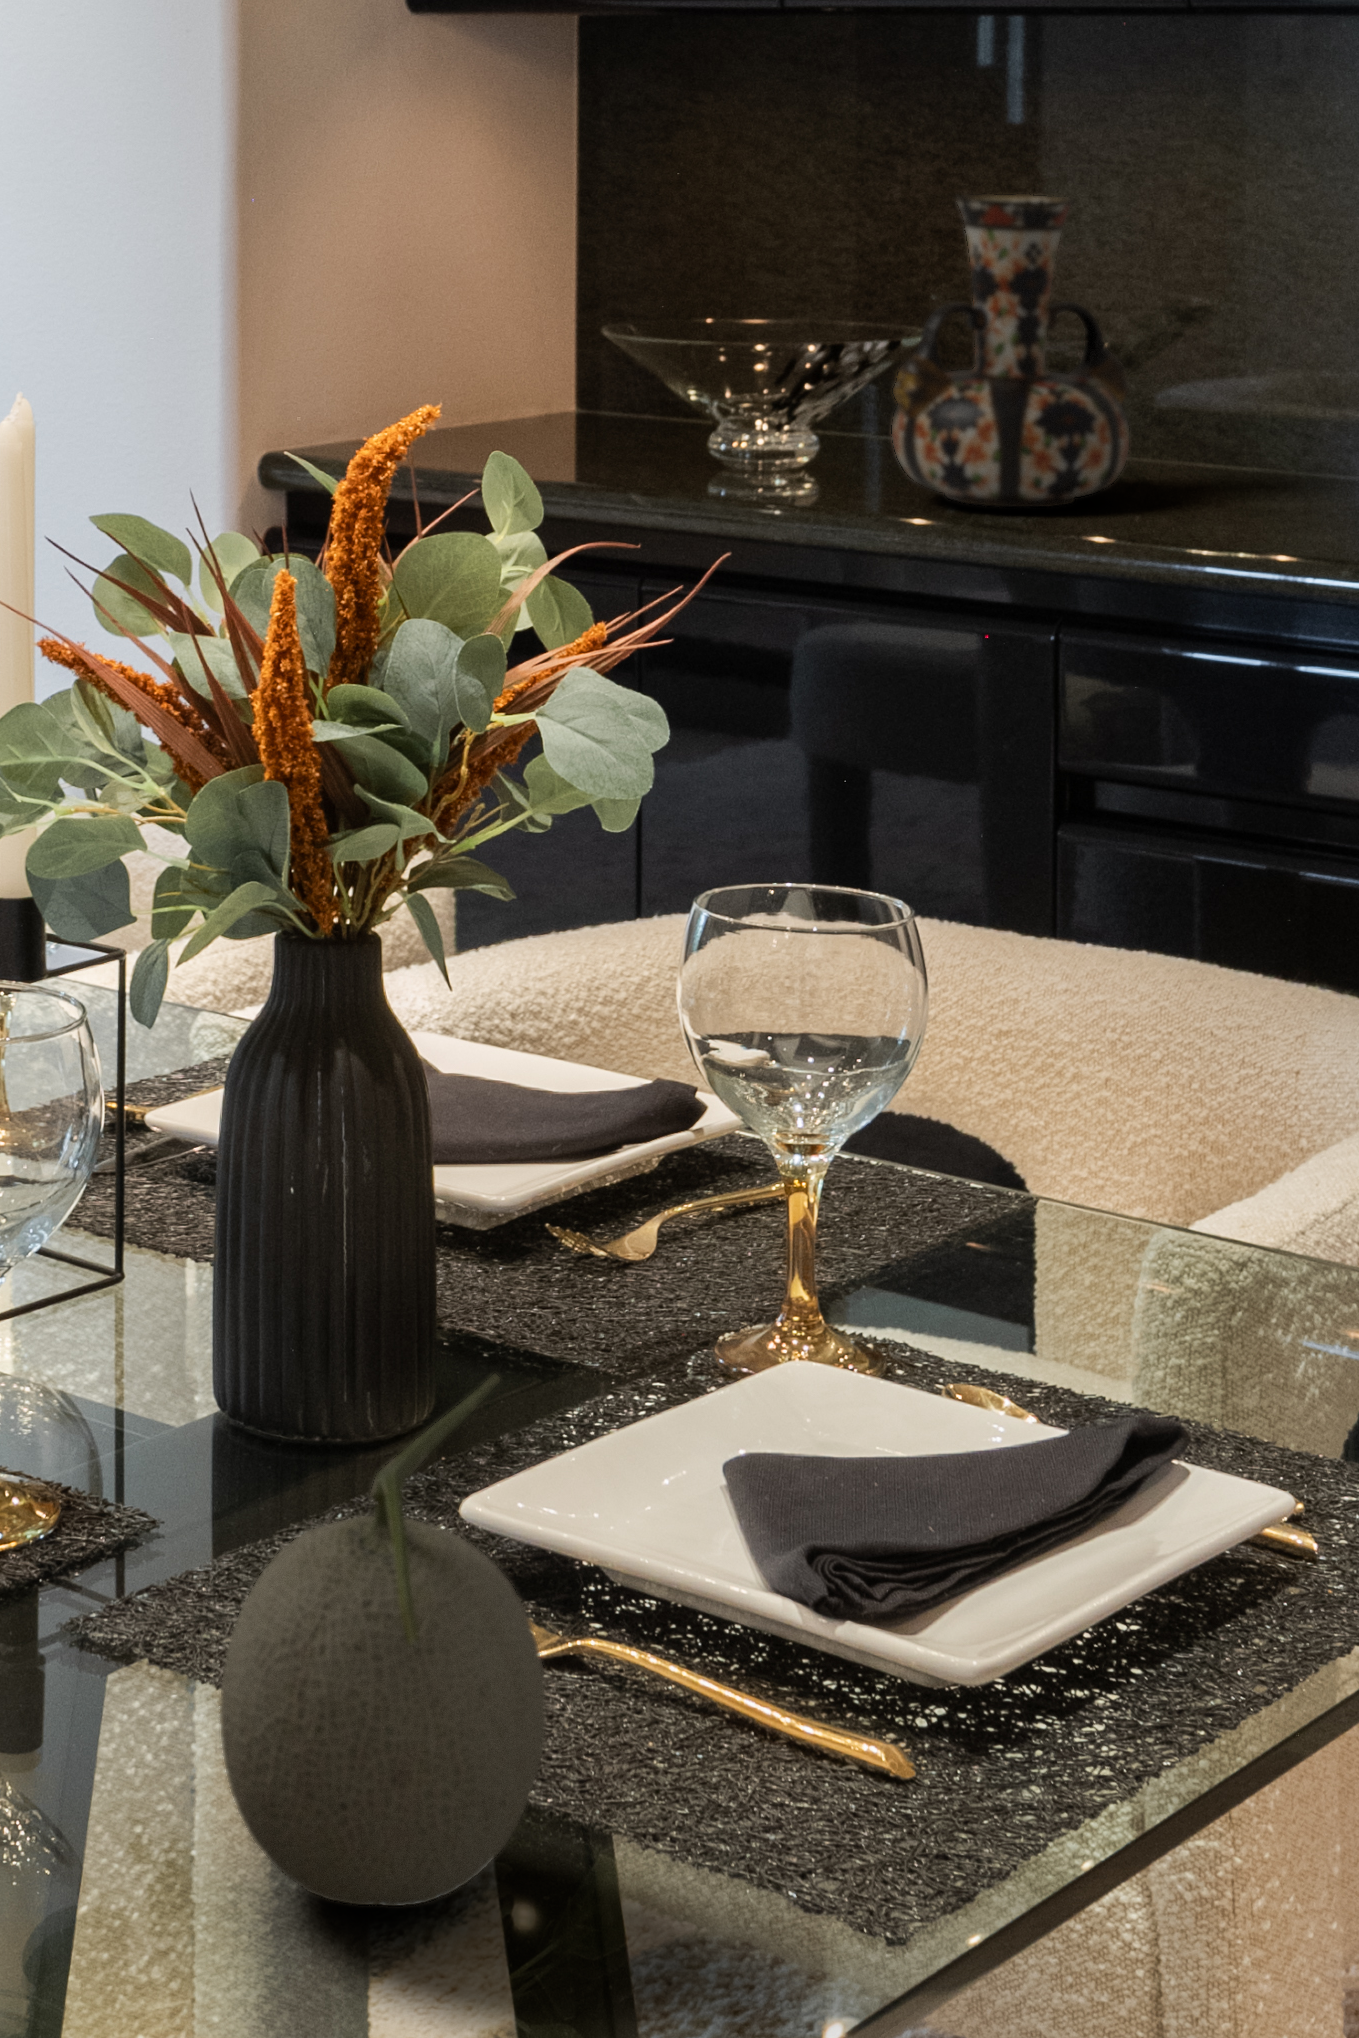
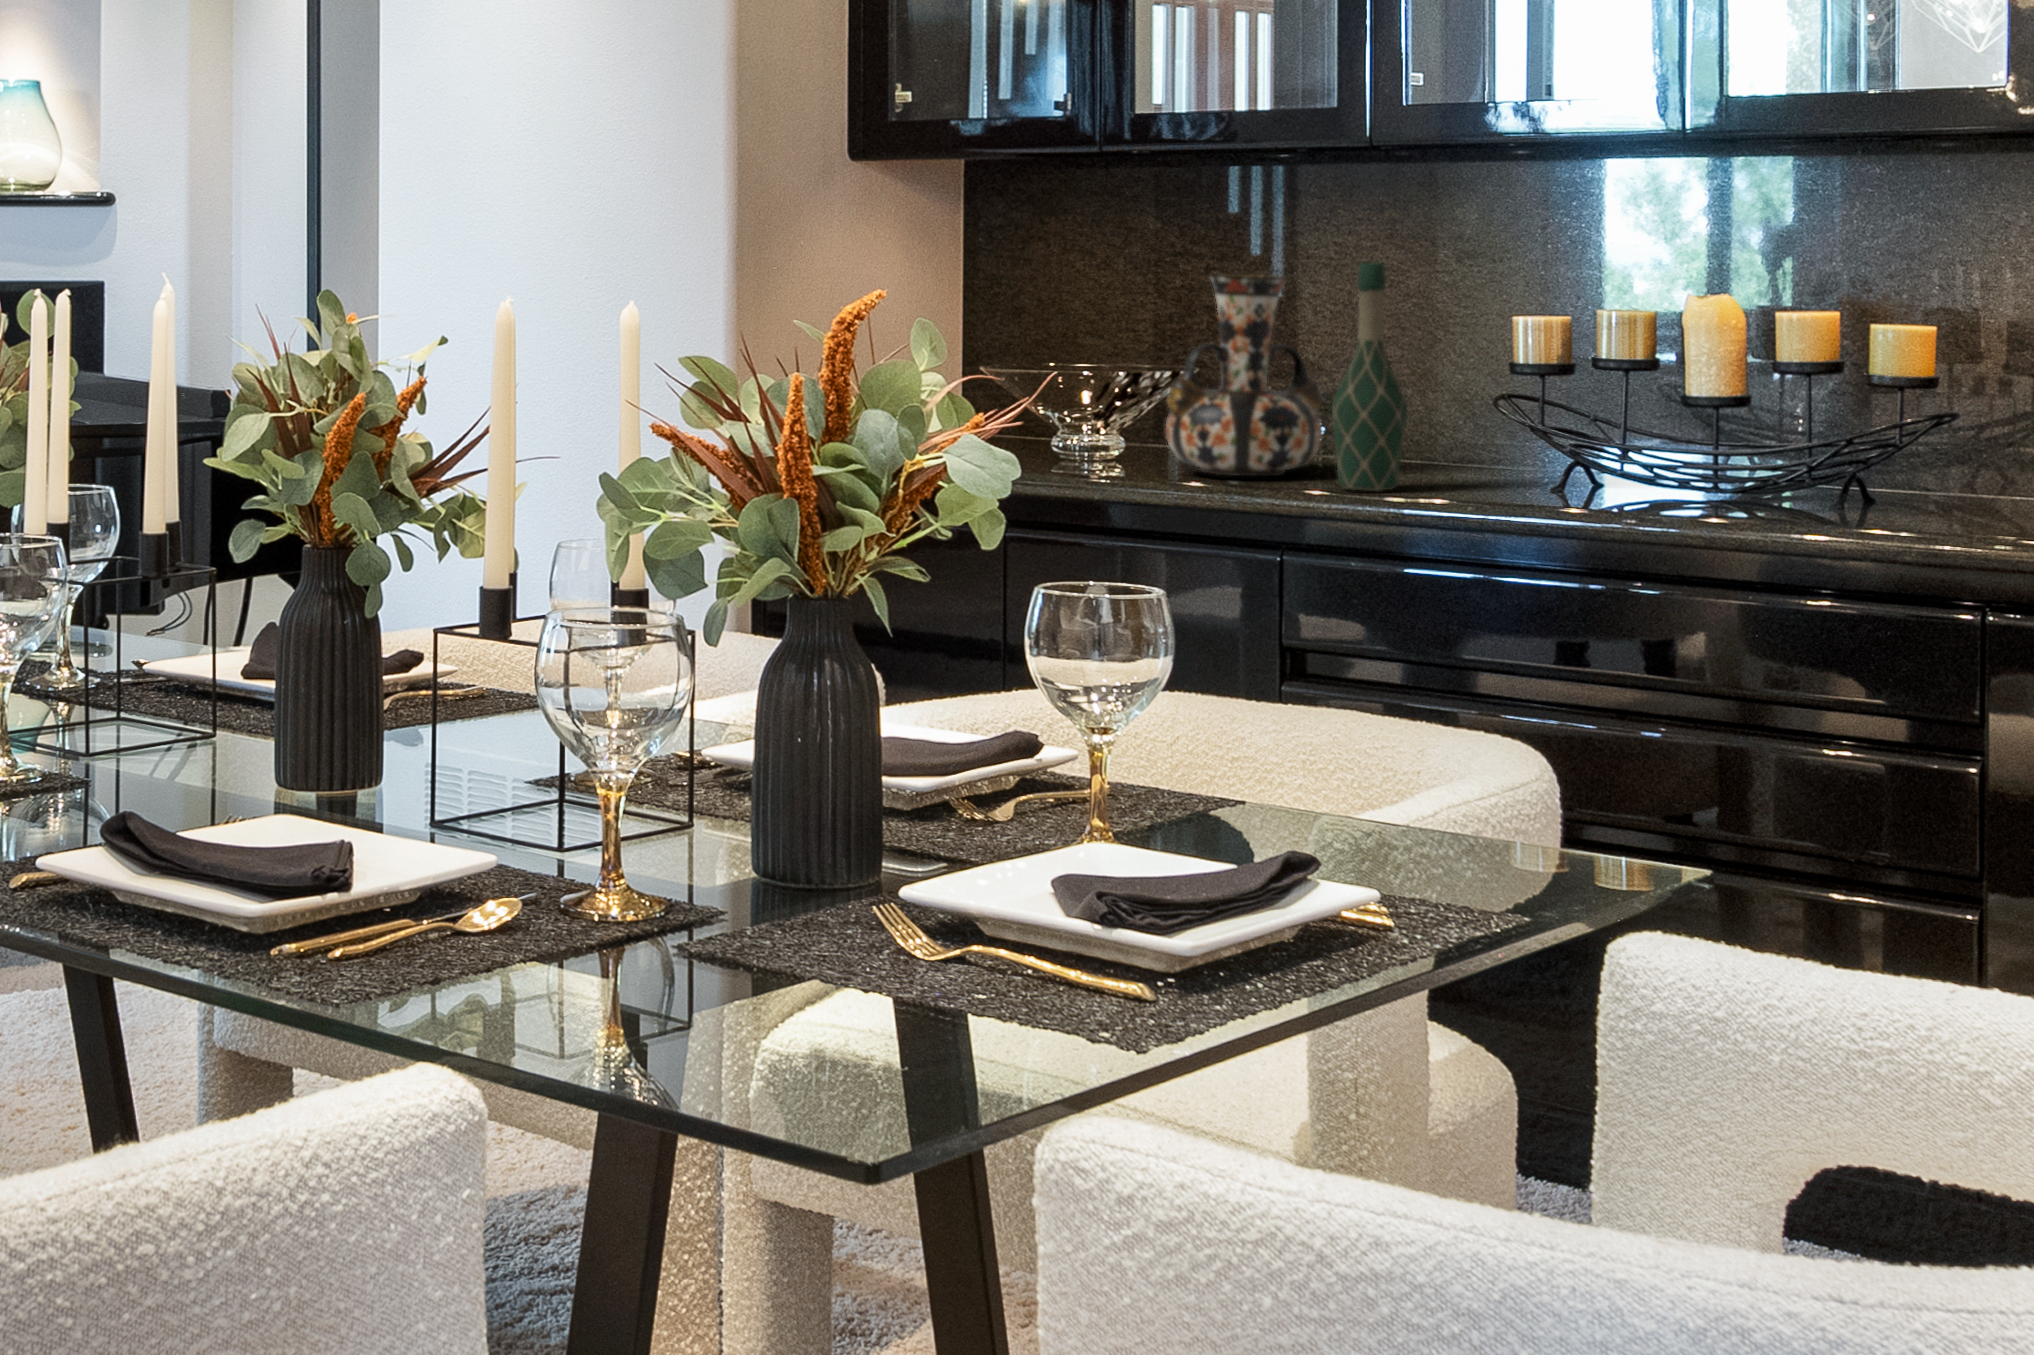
wine bottle: none [1147,186,1262,538] -> present [1332,262,1407,491]
fruit: present [220,1374,547,1906] -> none [768,777,946,1048]

